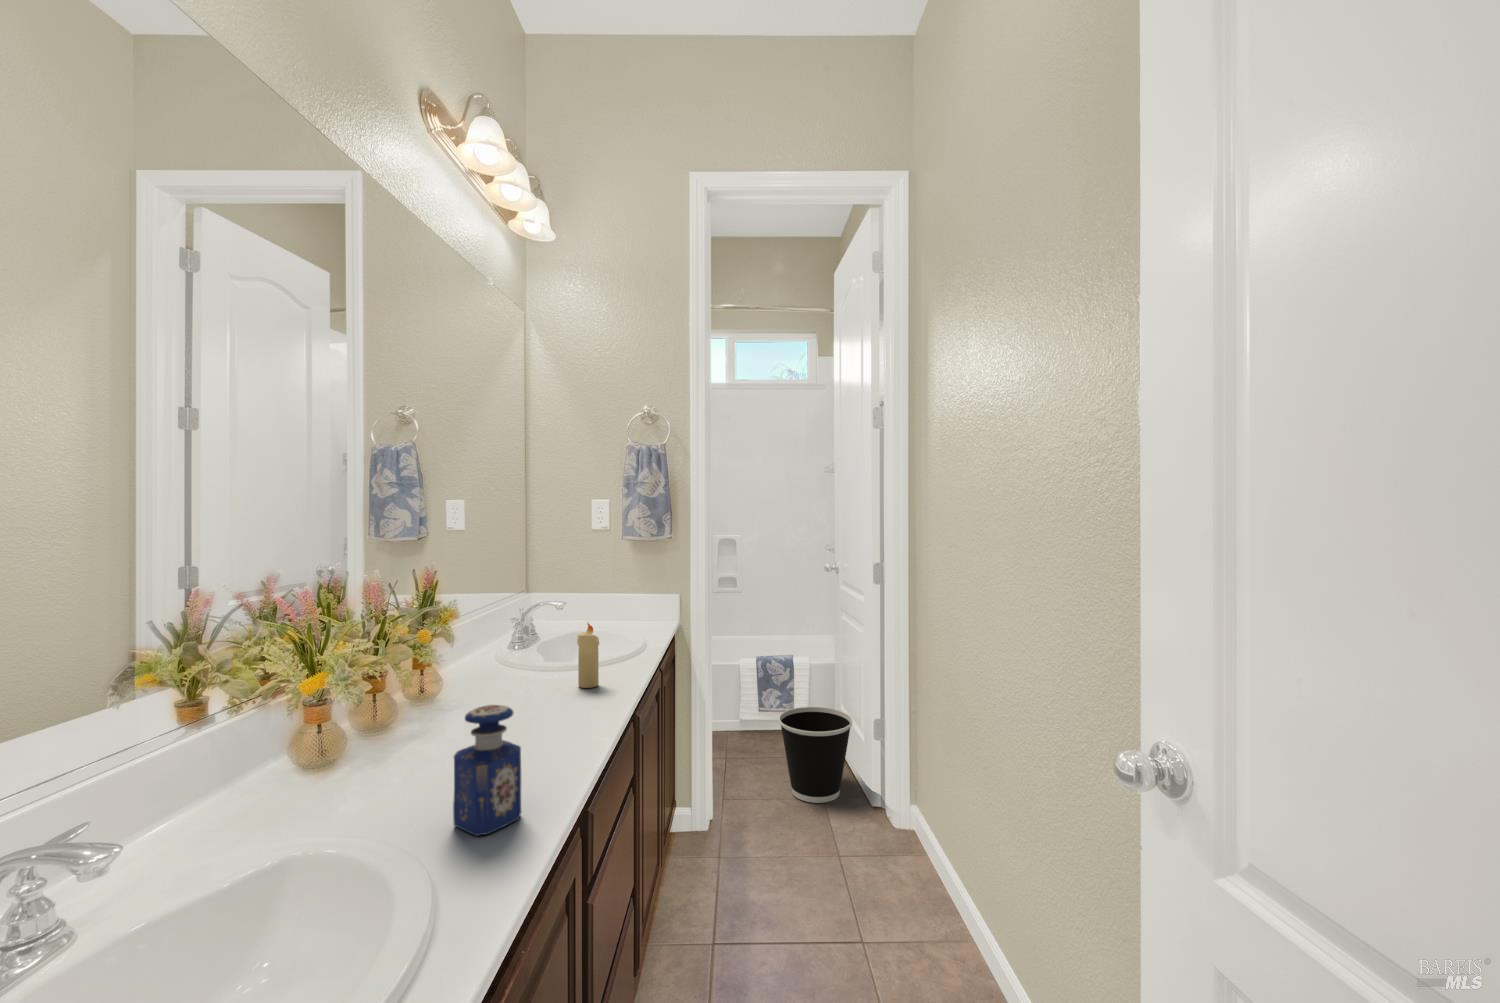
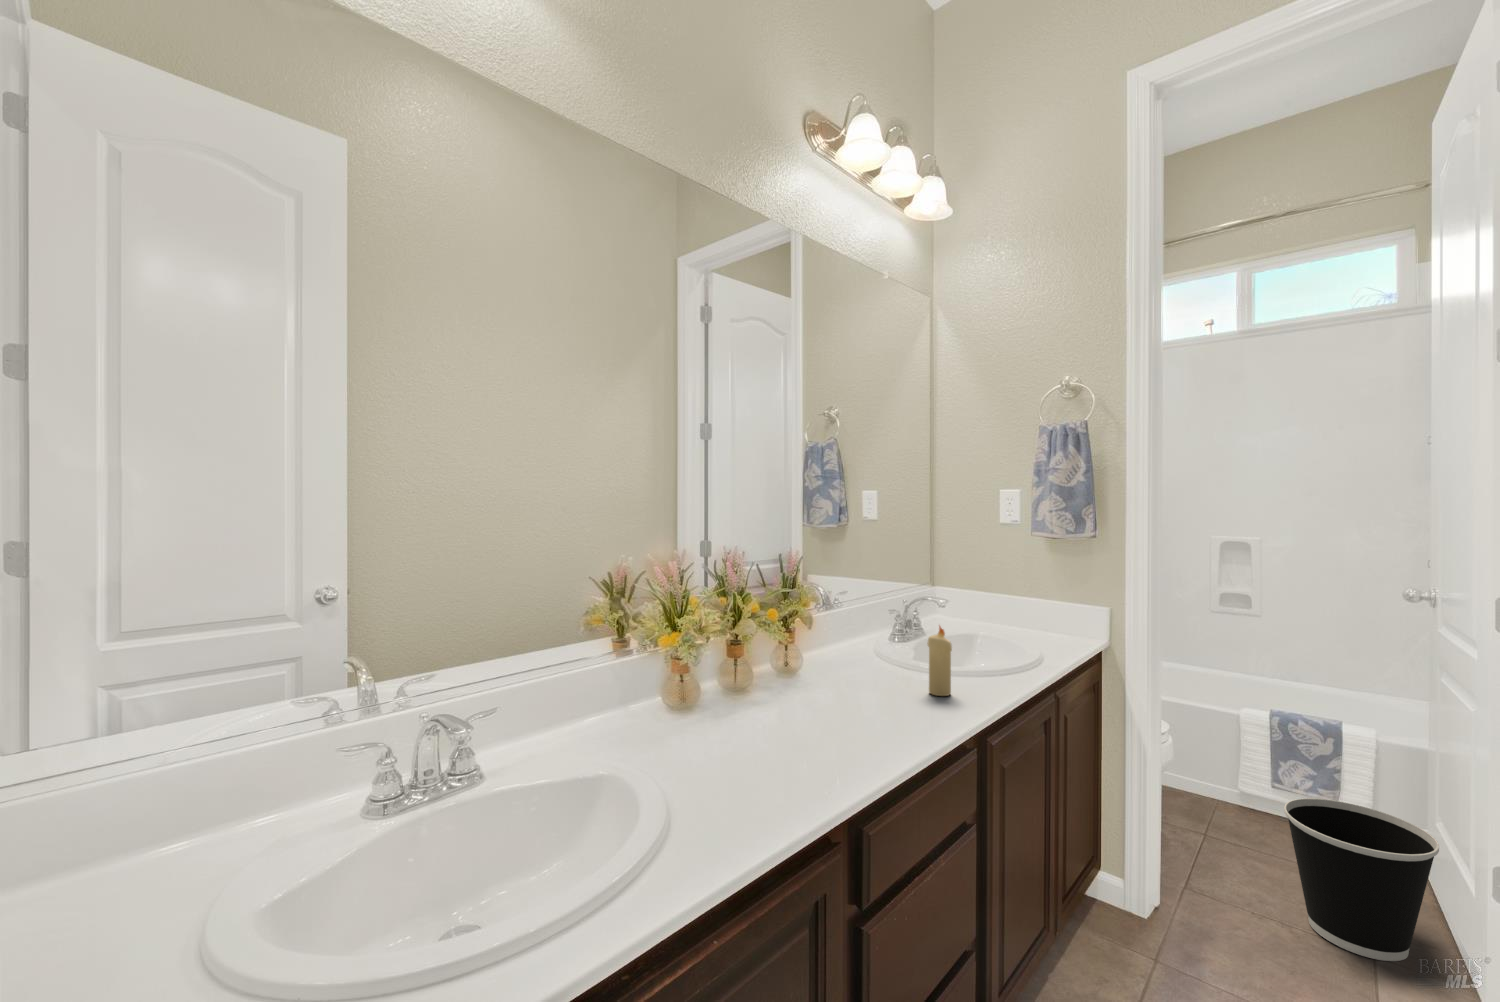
perfume bottle: present [453,705,521,836] -> none [722,685,777,803]

